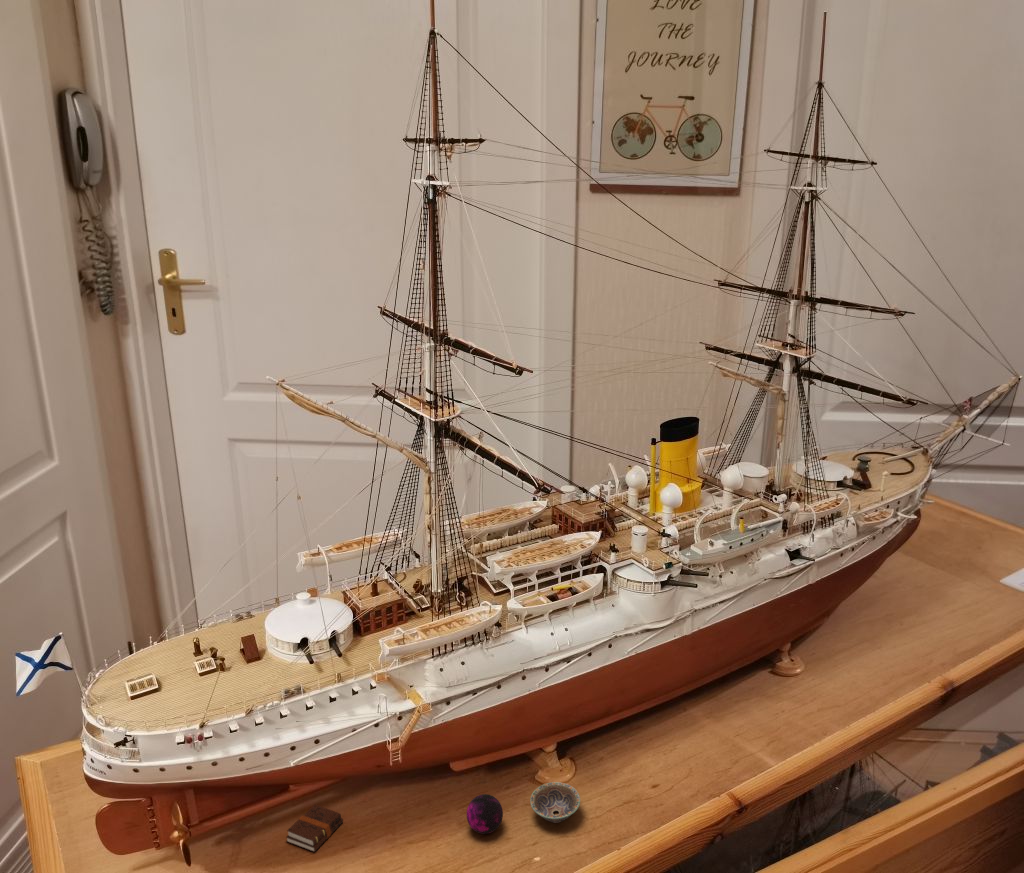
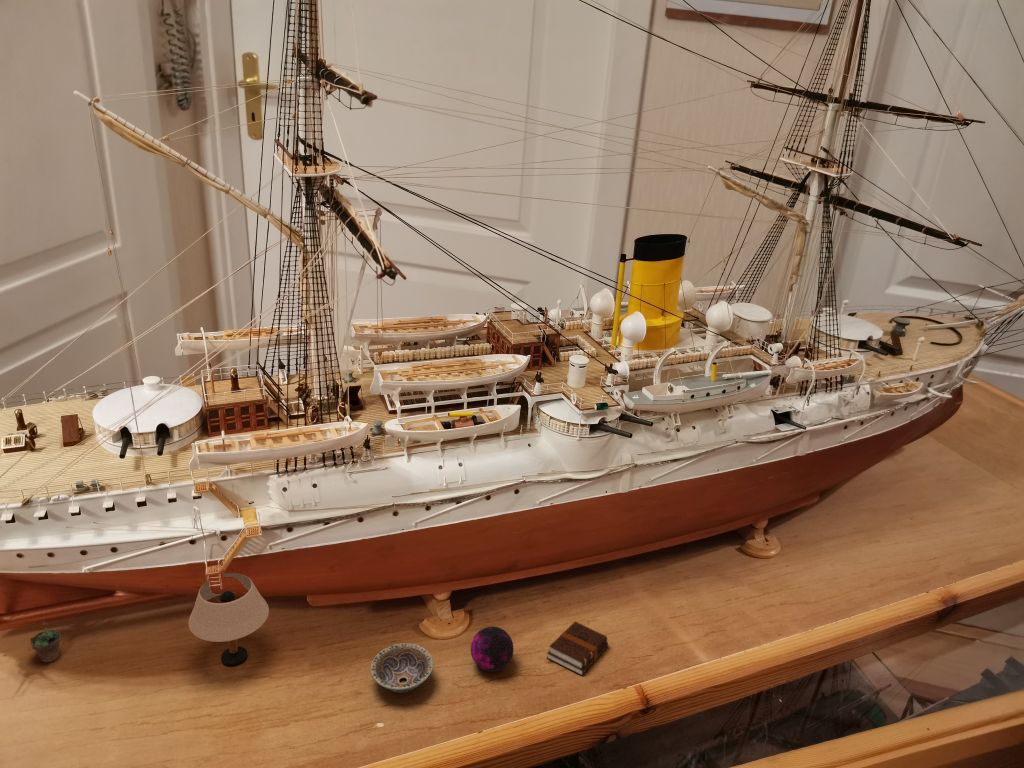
table lamp: none [376,746,439,825] -> present [189,573,269,665]
decorative orb: present [467,794,503,834] -> present [471,626,513,672]
hardback book: present [286,804,343,852] -> present [547,622,608,675]
succulent plant: none [242,812,266,849] -> present [30,622,61,662]

